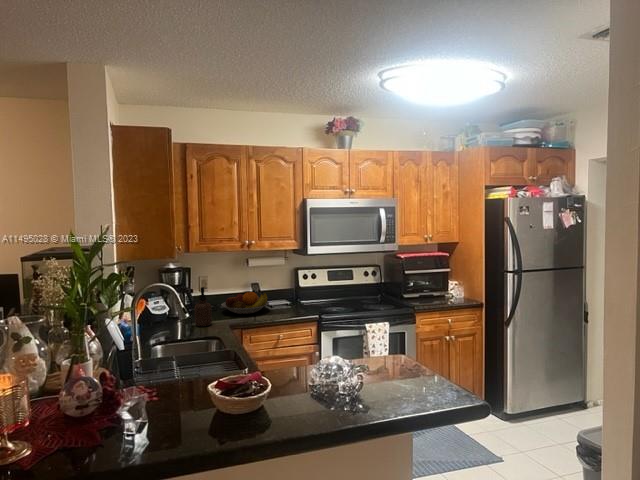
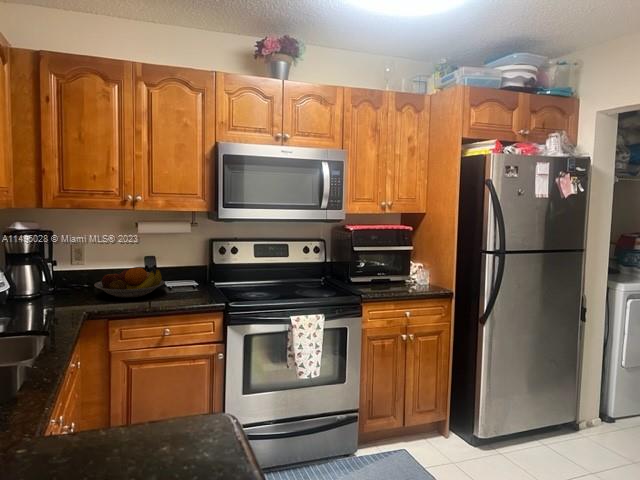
soap dispenser: present [194,287,212,326] -> none [38,258,66,314]

